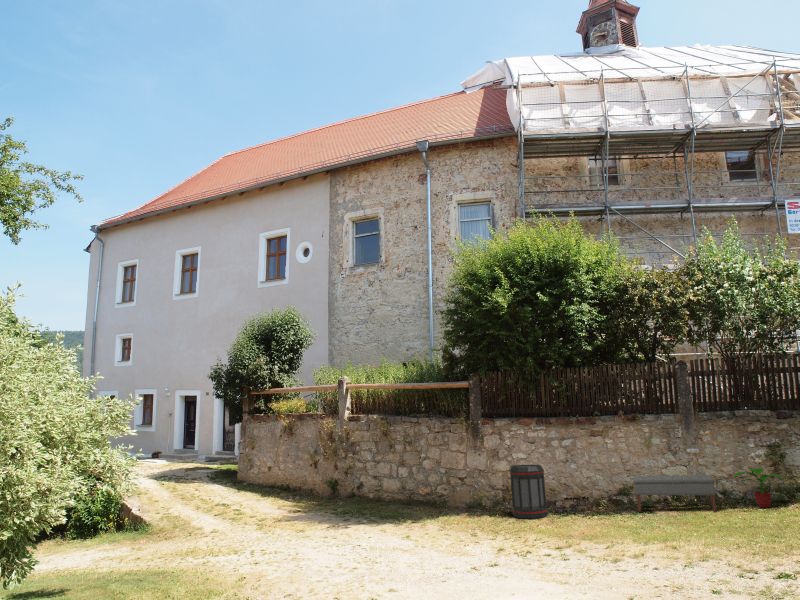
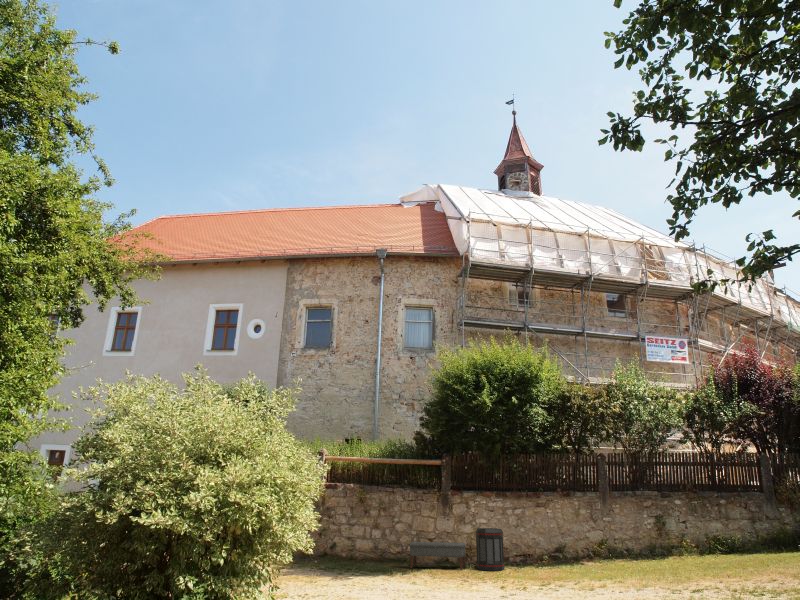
potted plant: present [734,468,783,508] -> none [638,536,671,564]
bench: present [633,475,717,512] -> present [409,542,465,570]

